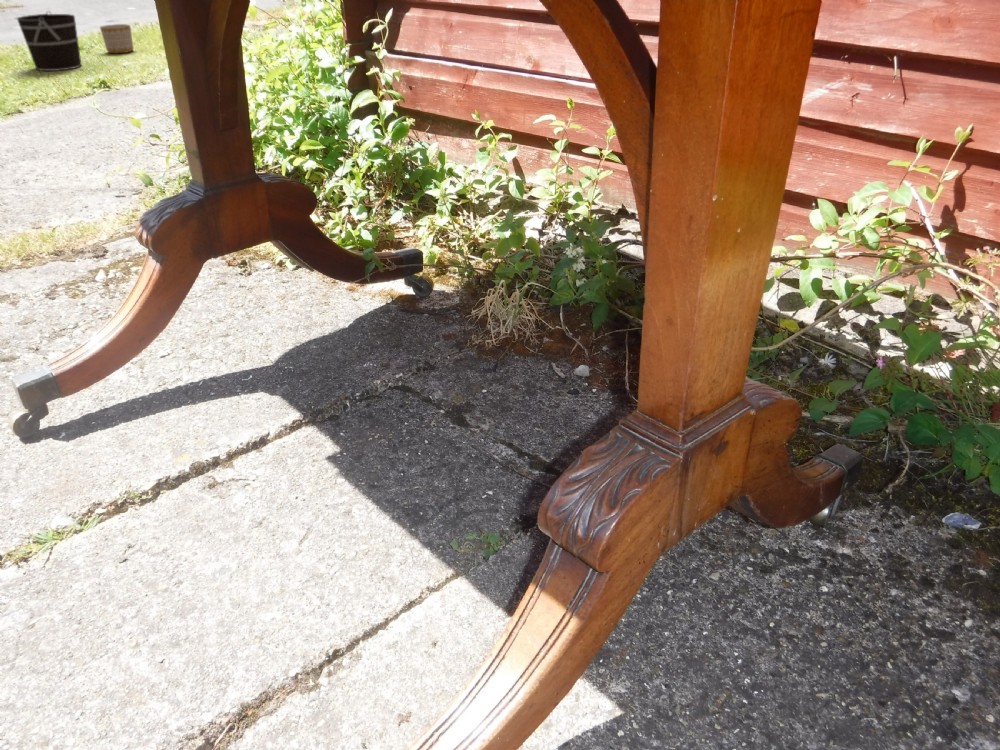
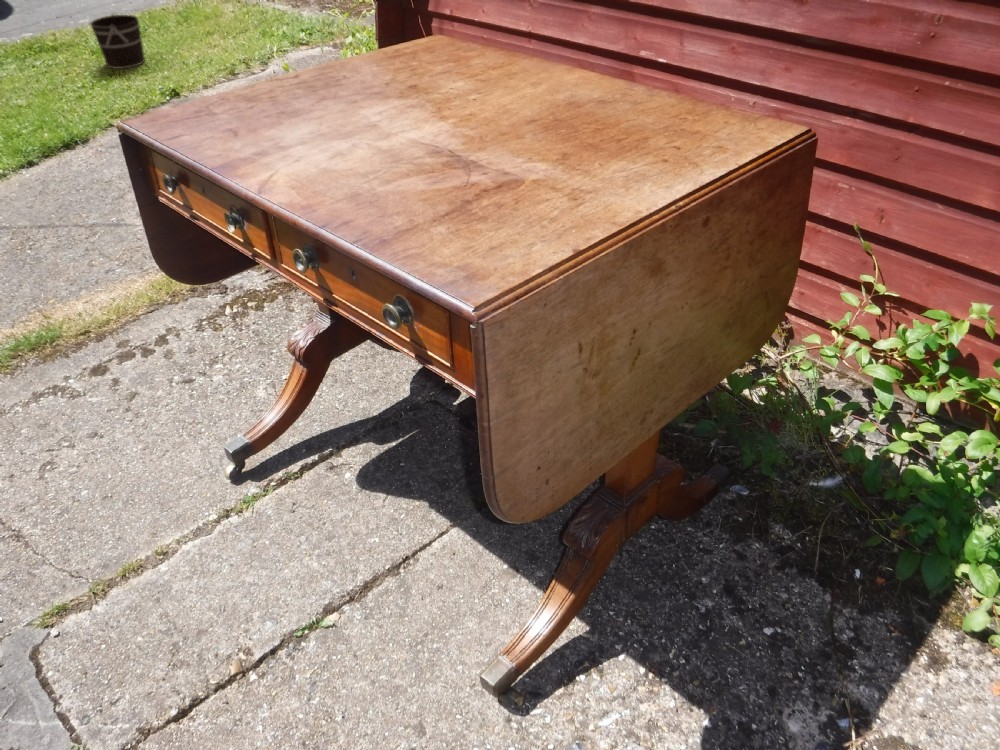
planter: present [100,24,133,53] -> none [155,13,184,41]

